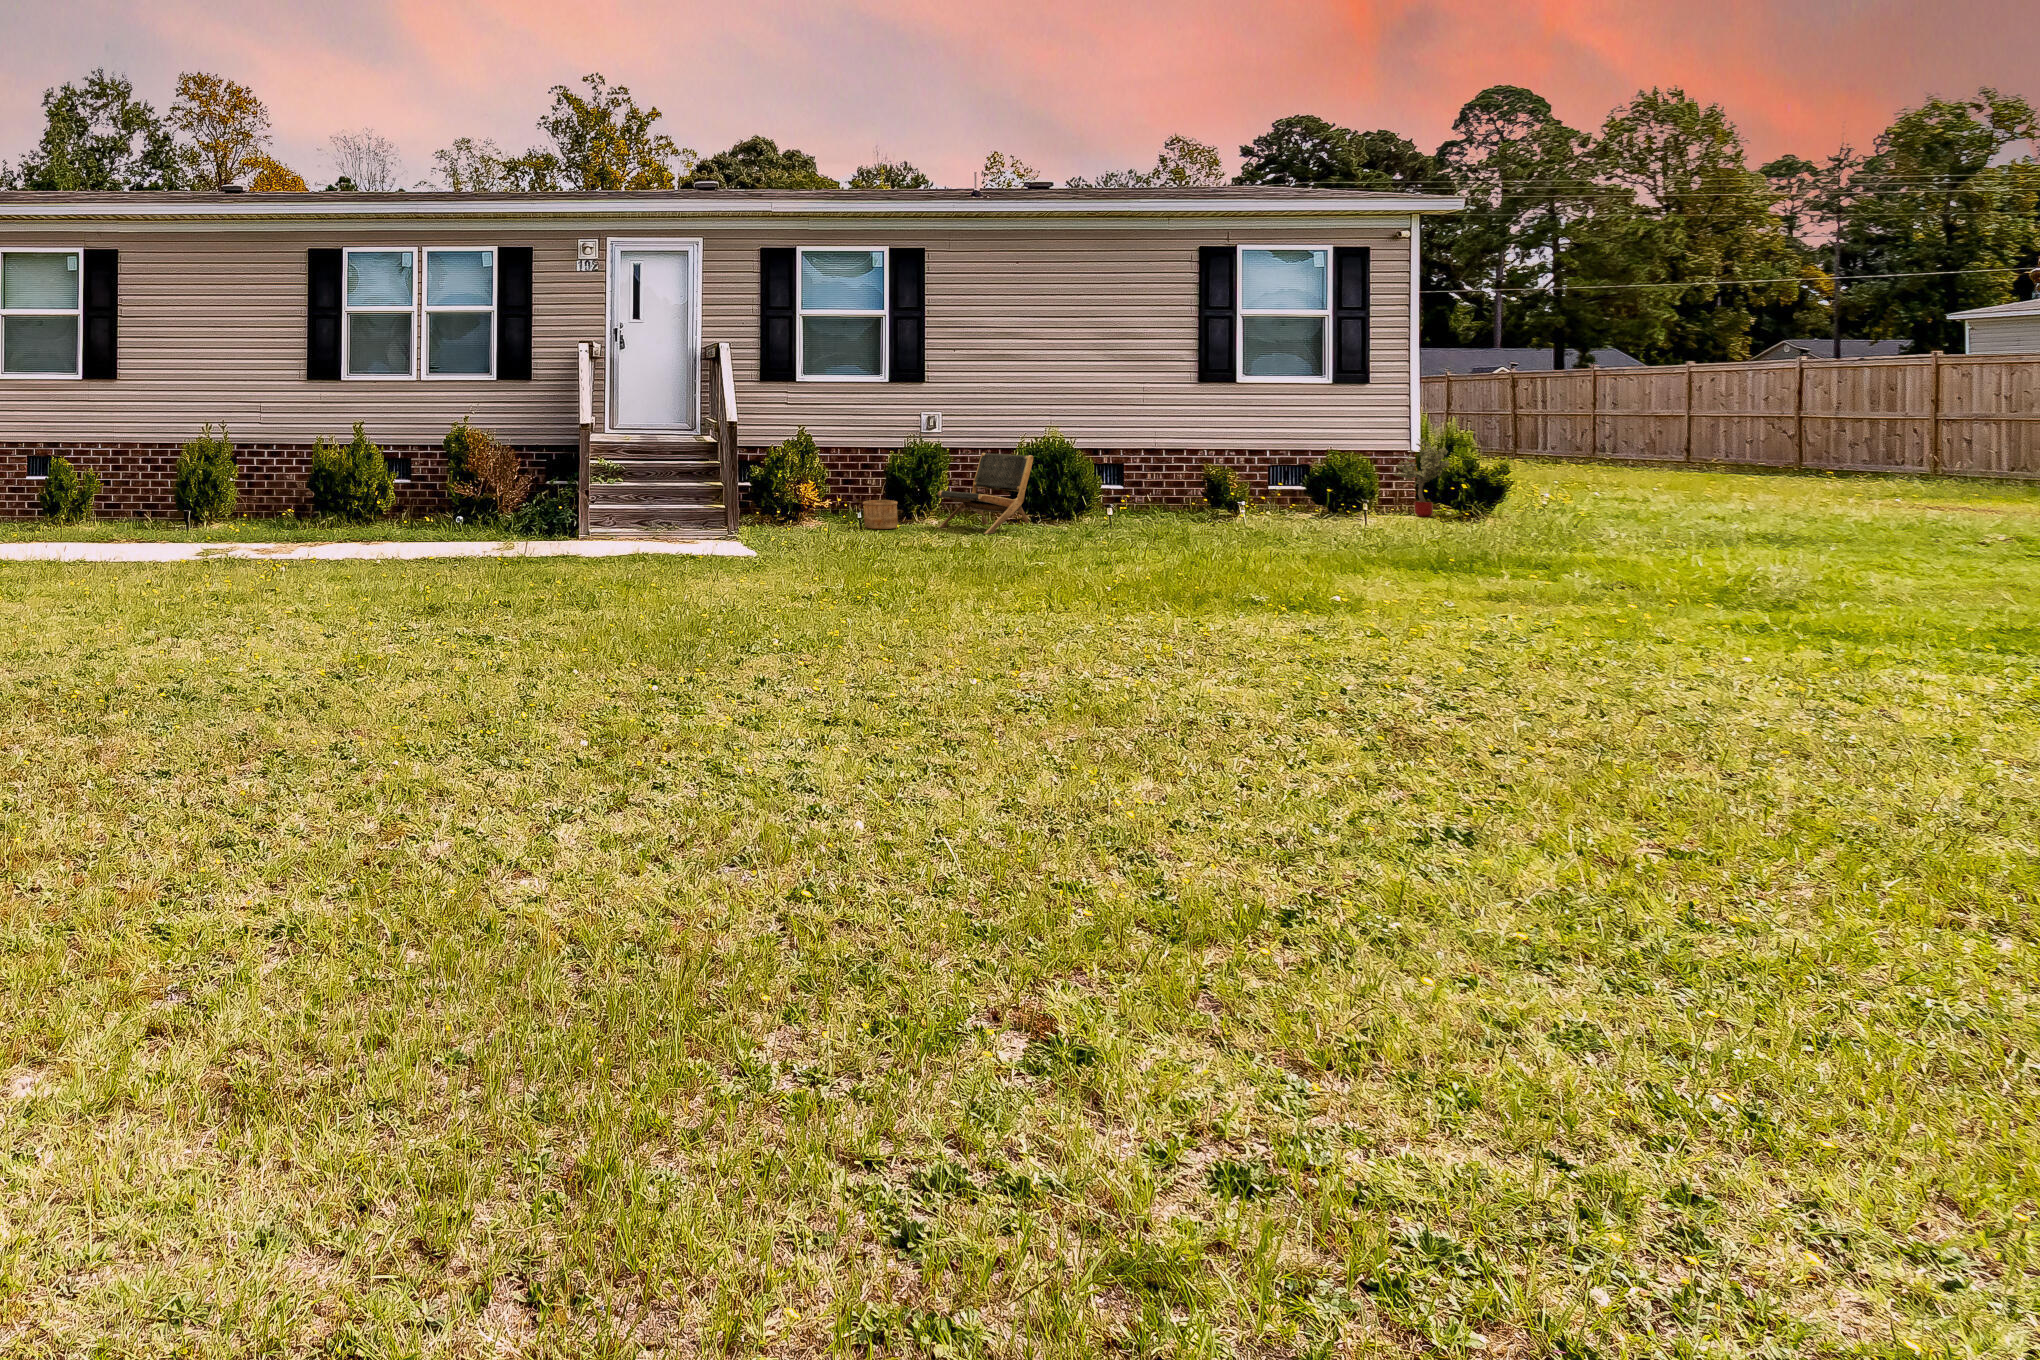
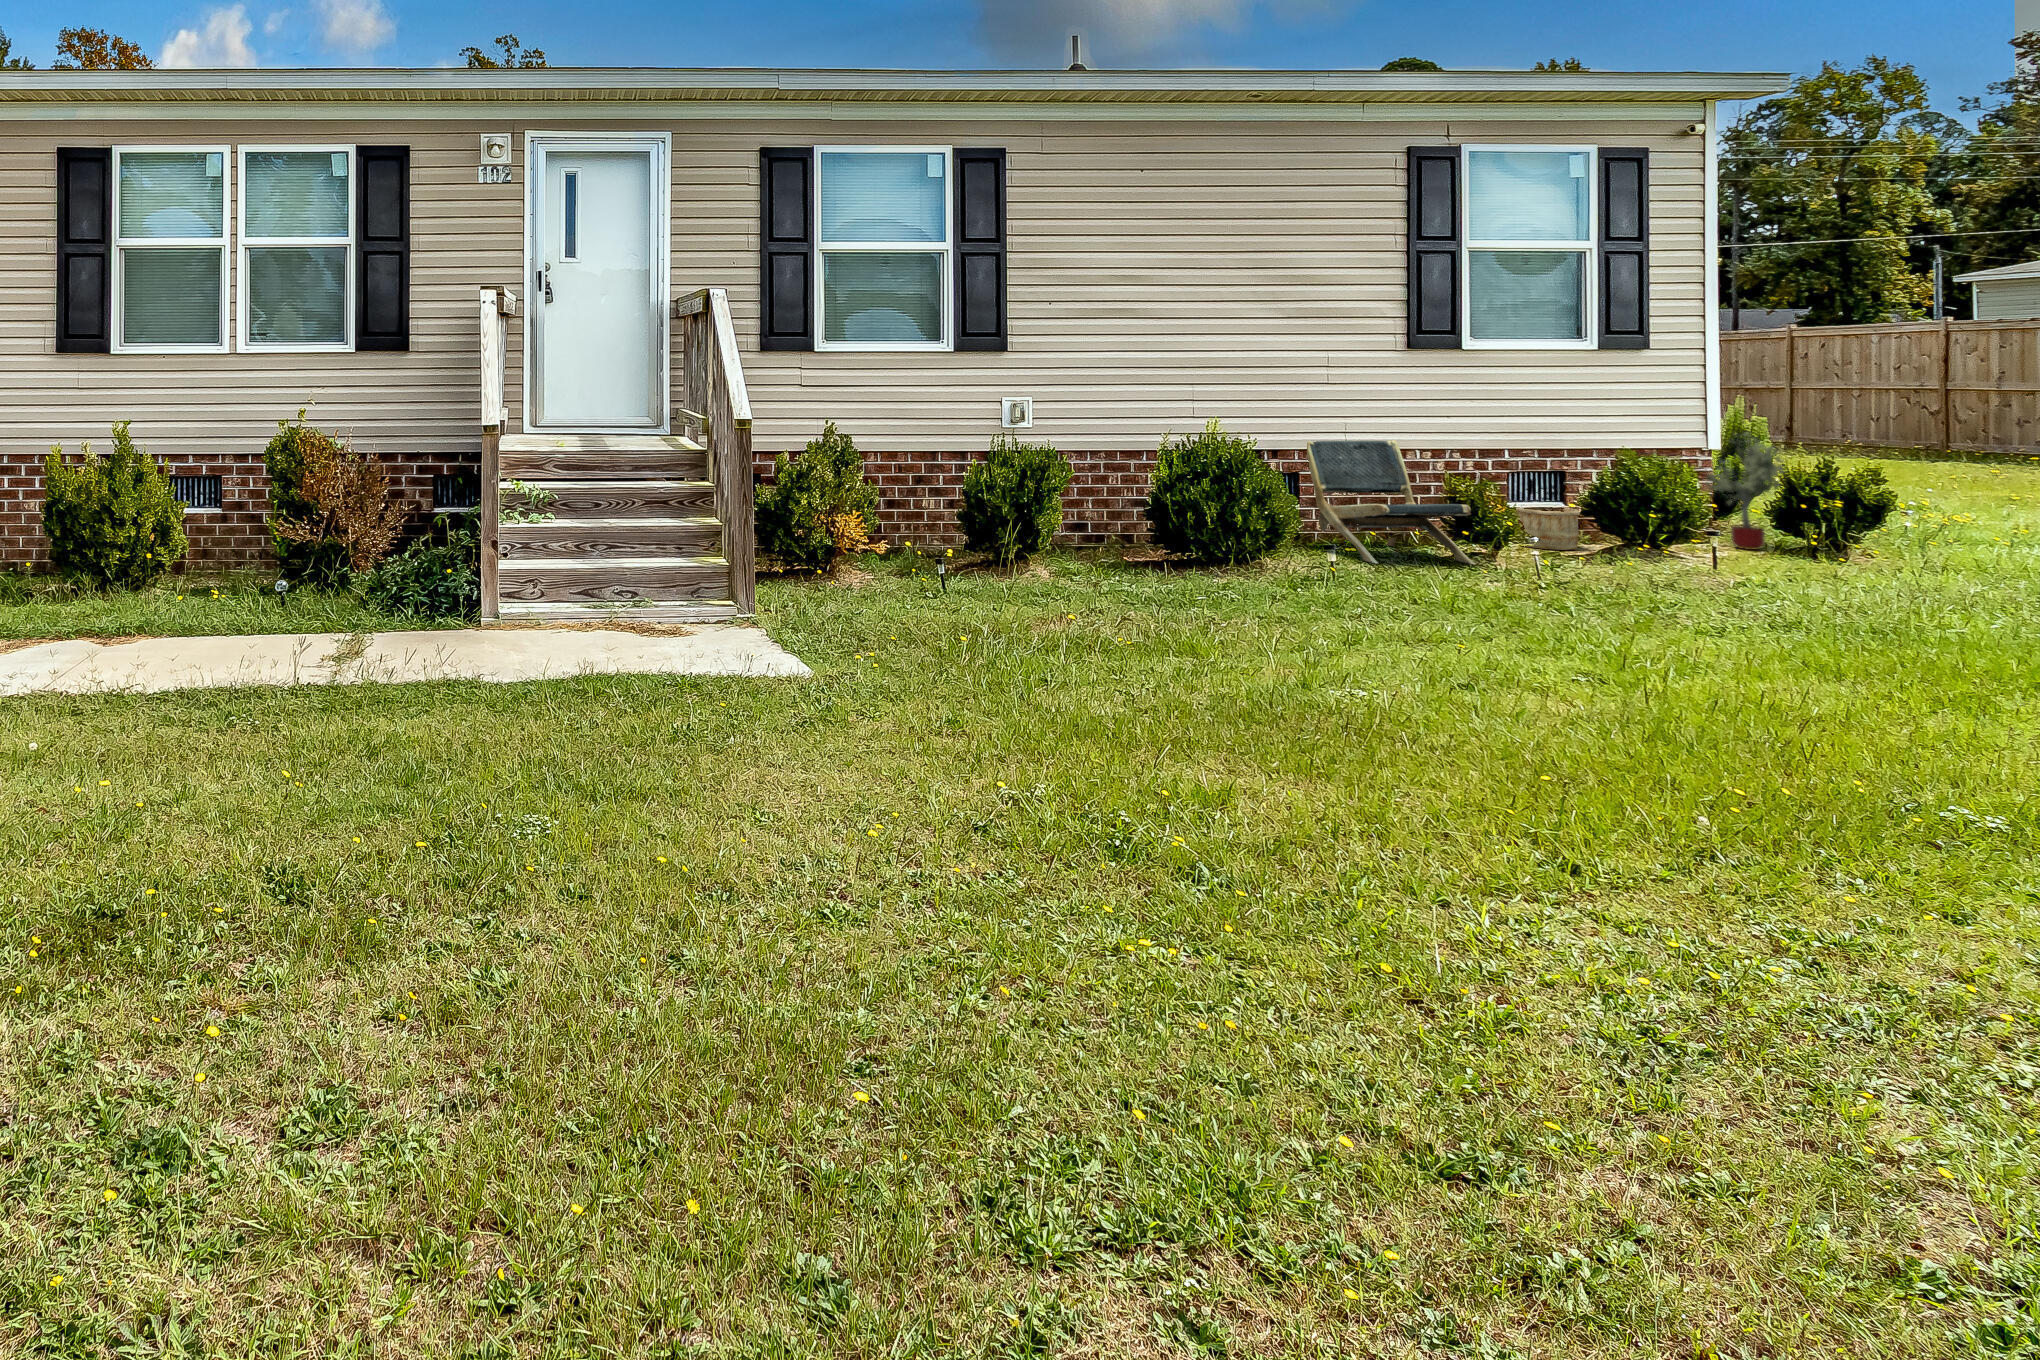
lounge chair: present [938,453,1033,534] -> present [1307,440,1475,564]
wooden bucket: present [863,500,898,529] -> present [1514,505,1580,550]

